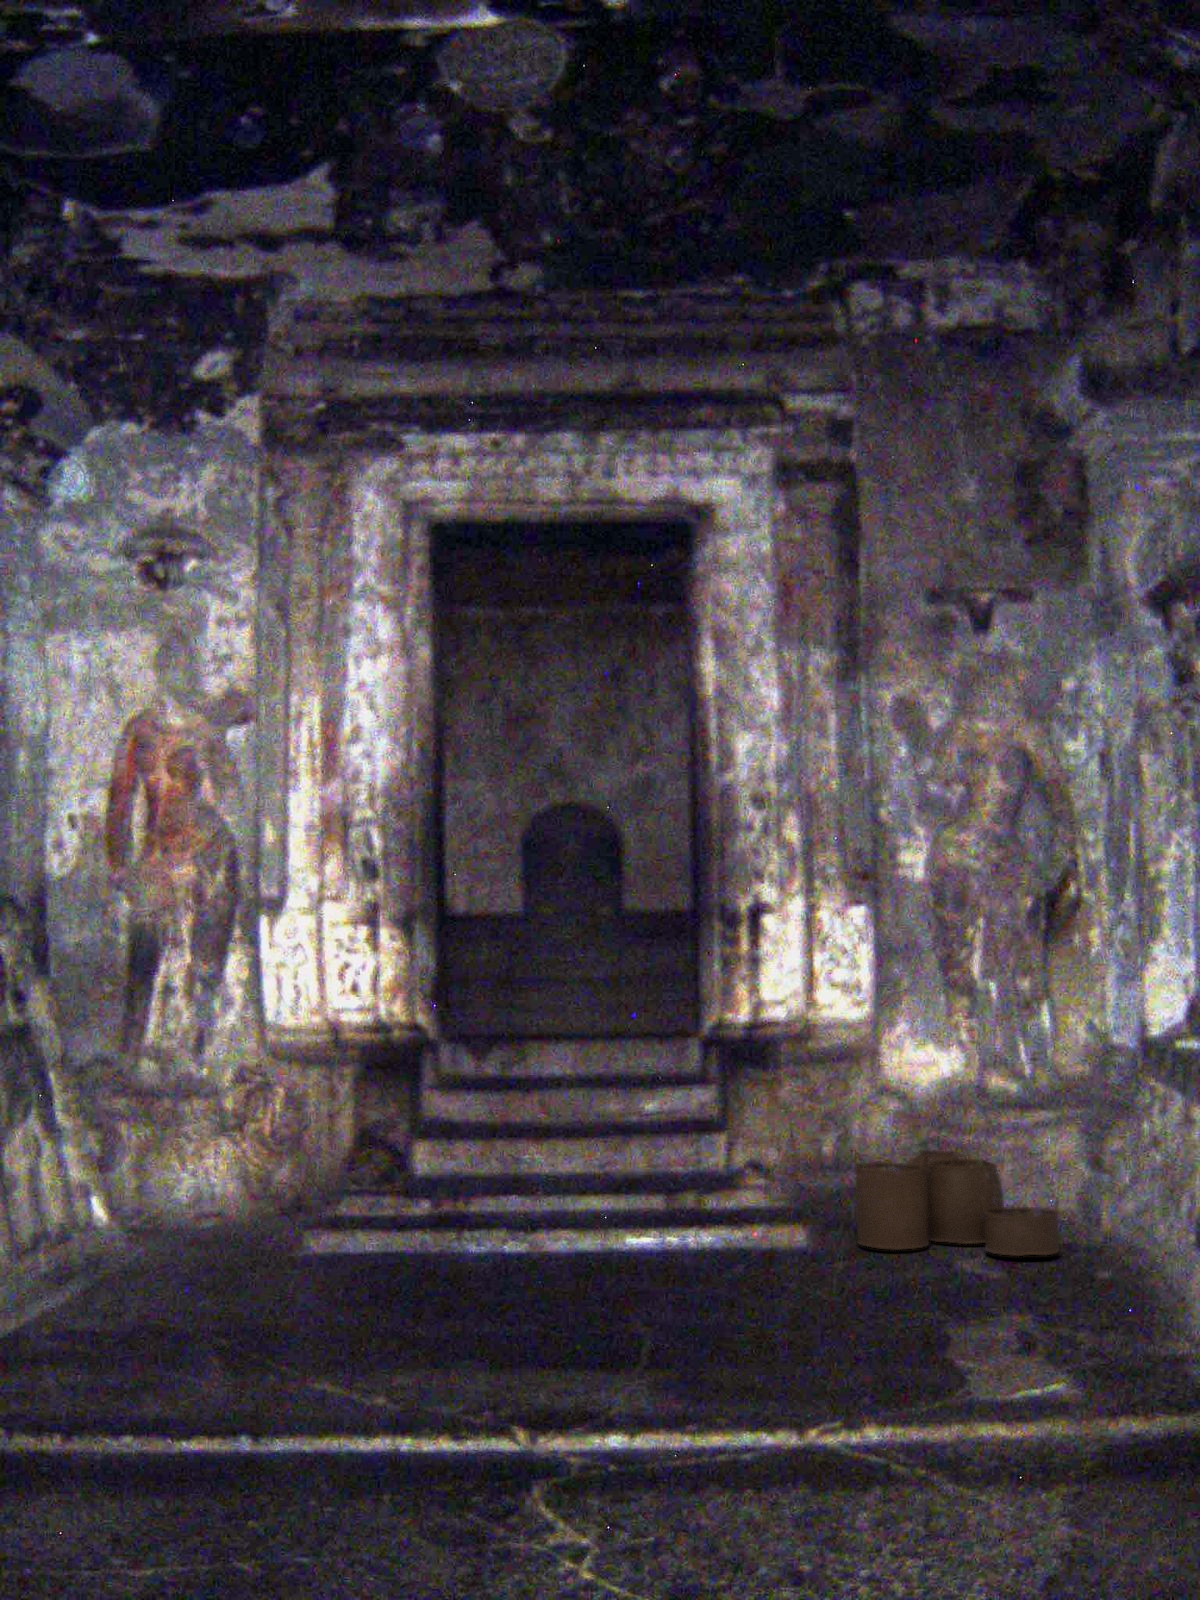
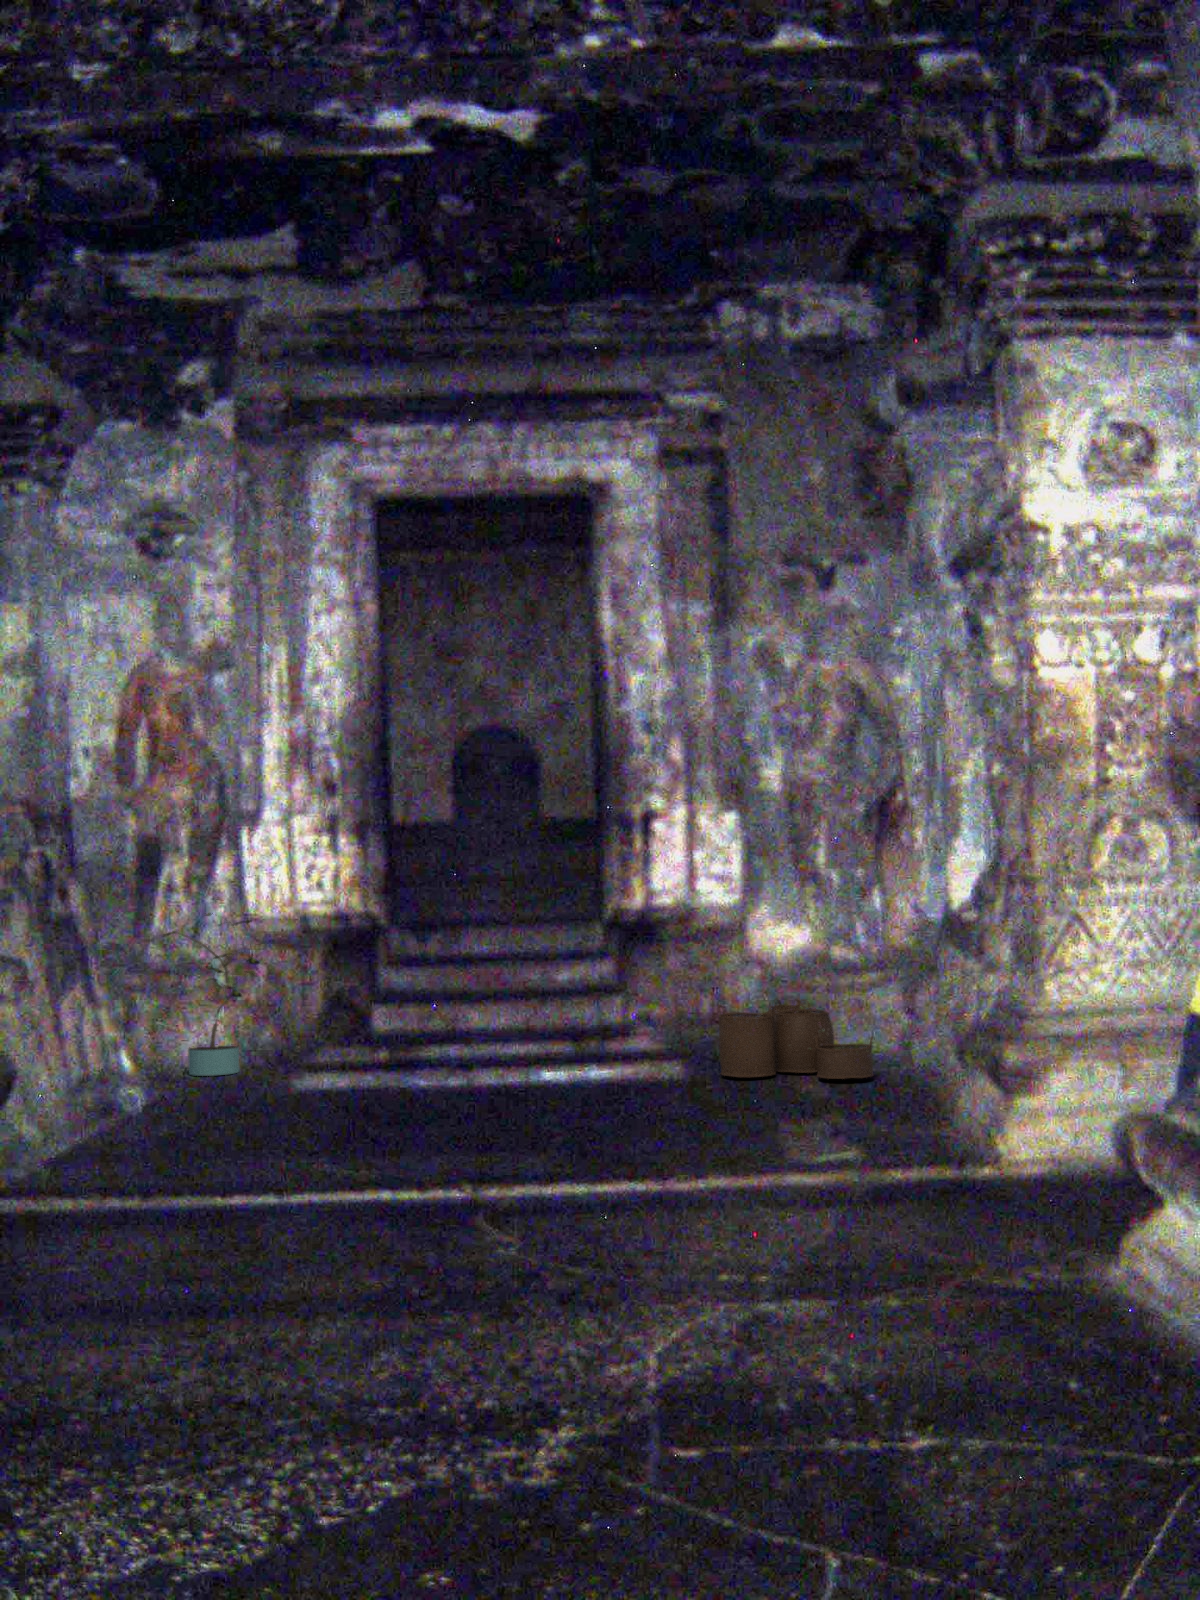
potted plant: none [154,1021,274,1228] -> present [164,913,259,1076]

